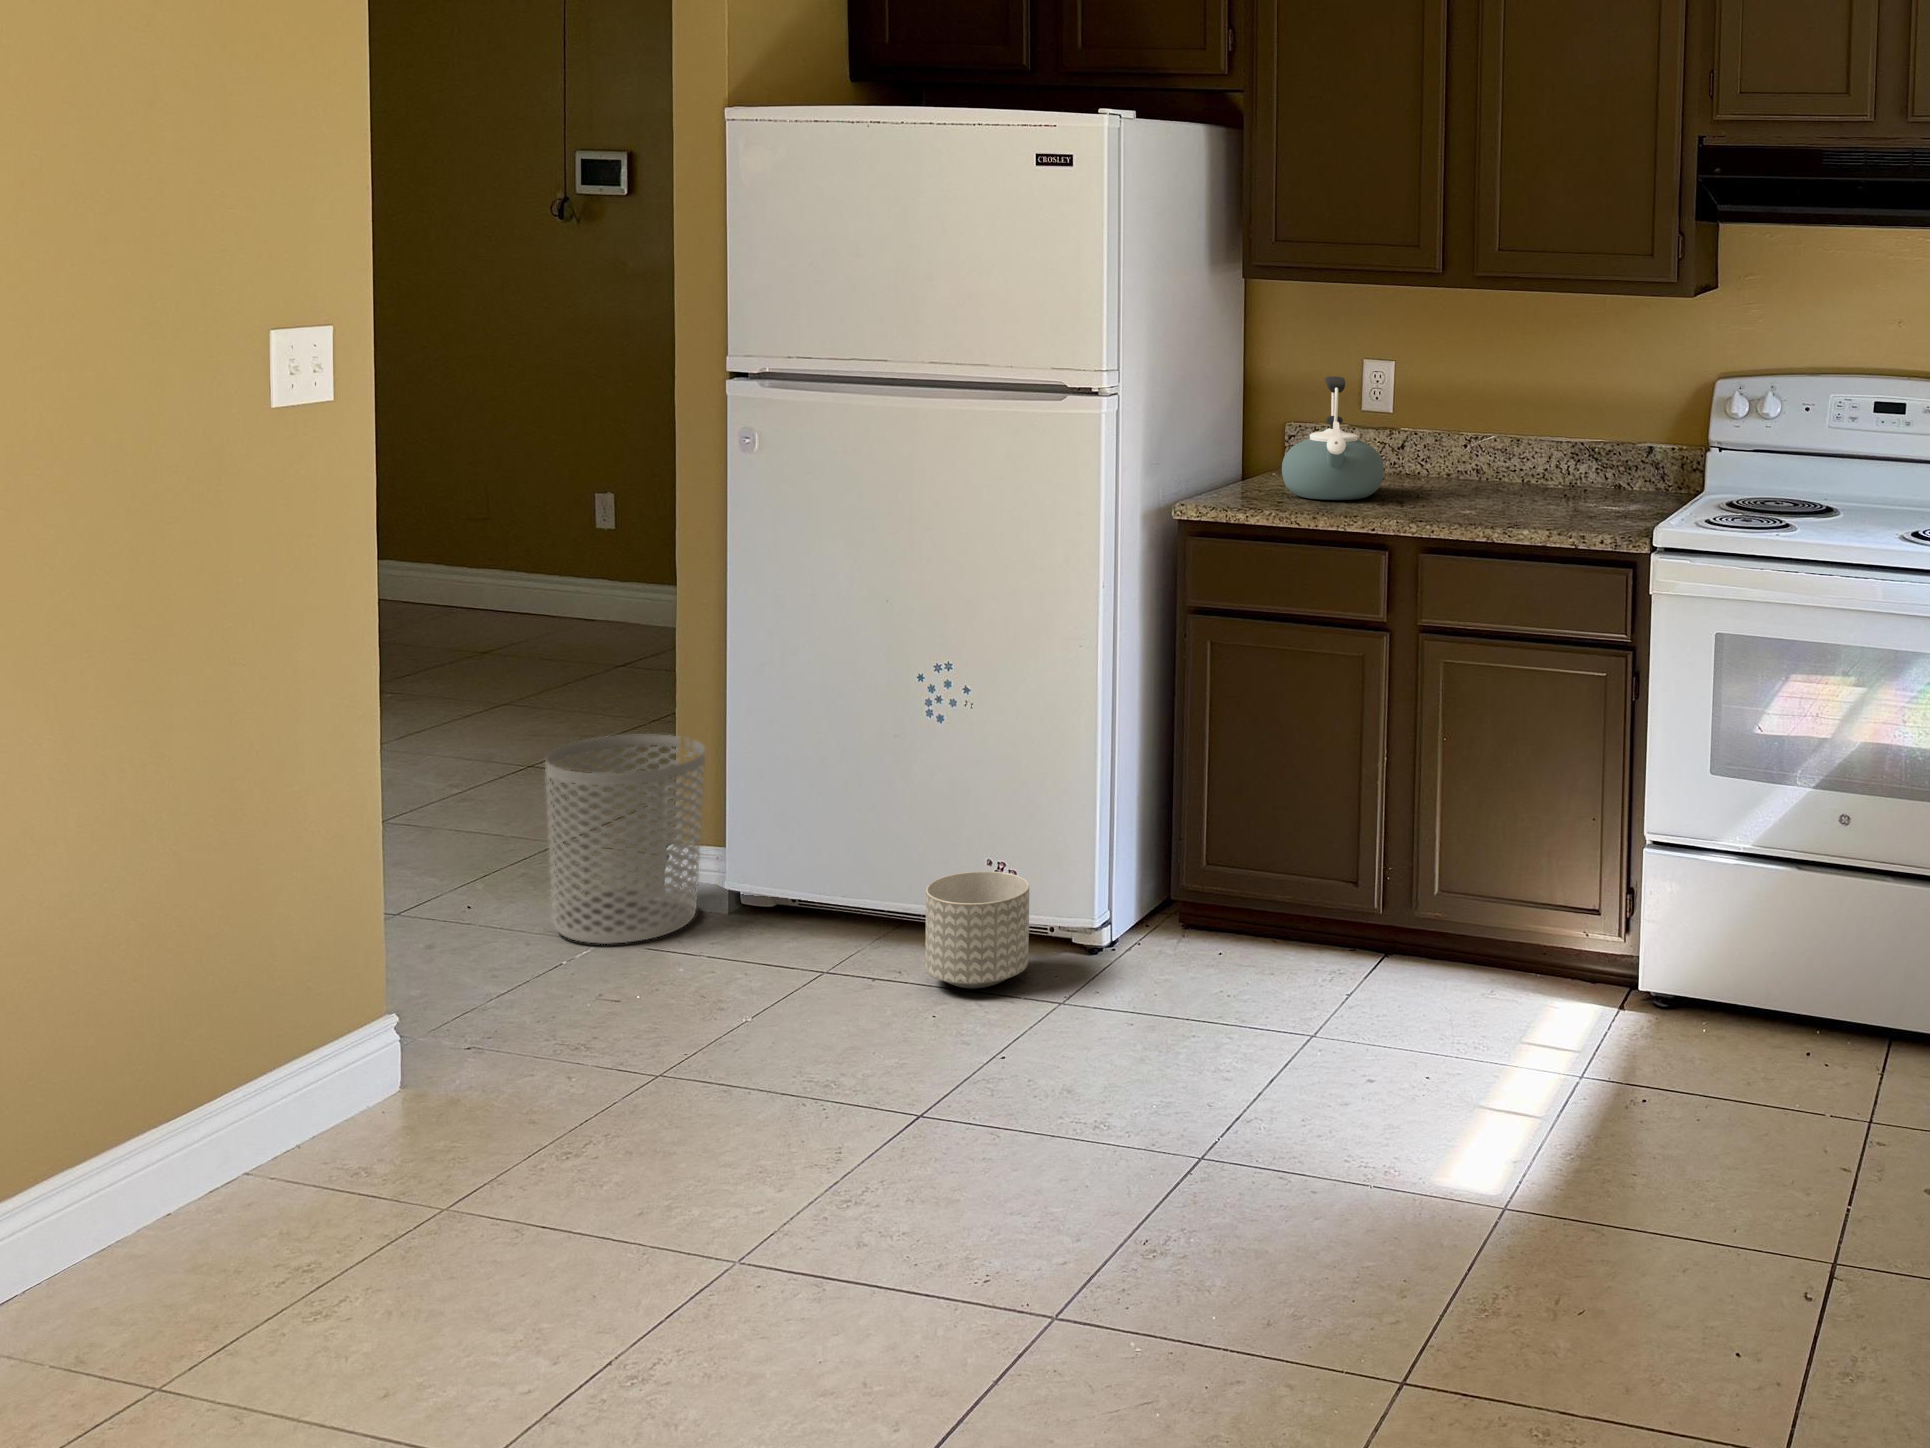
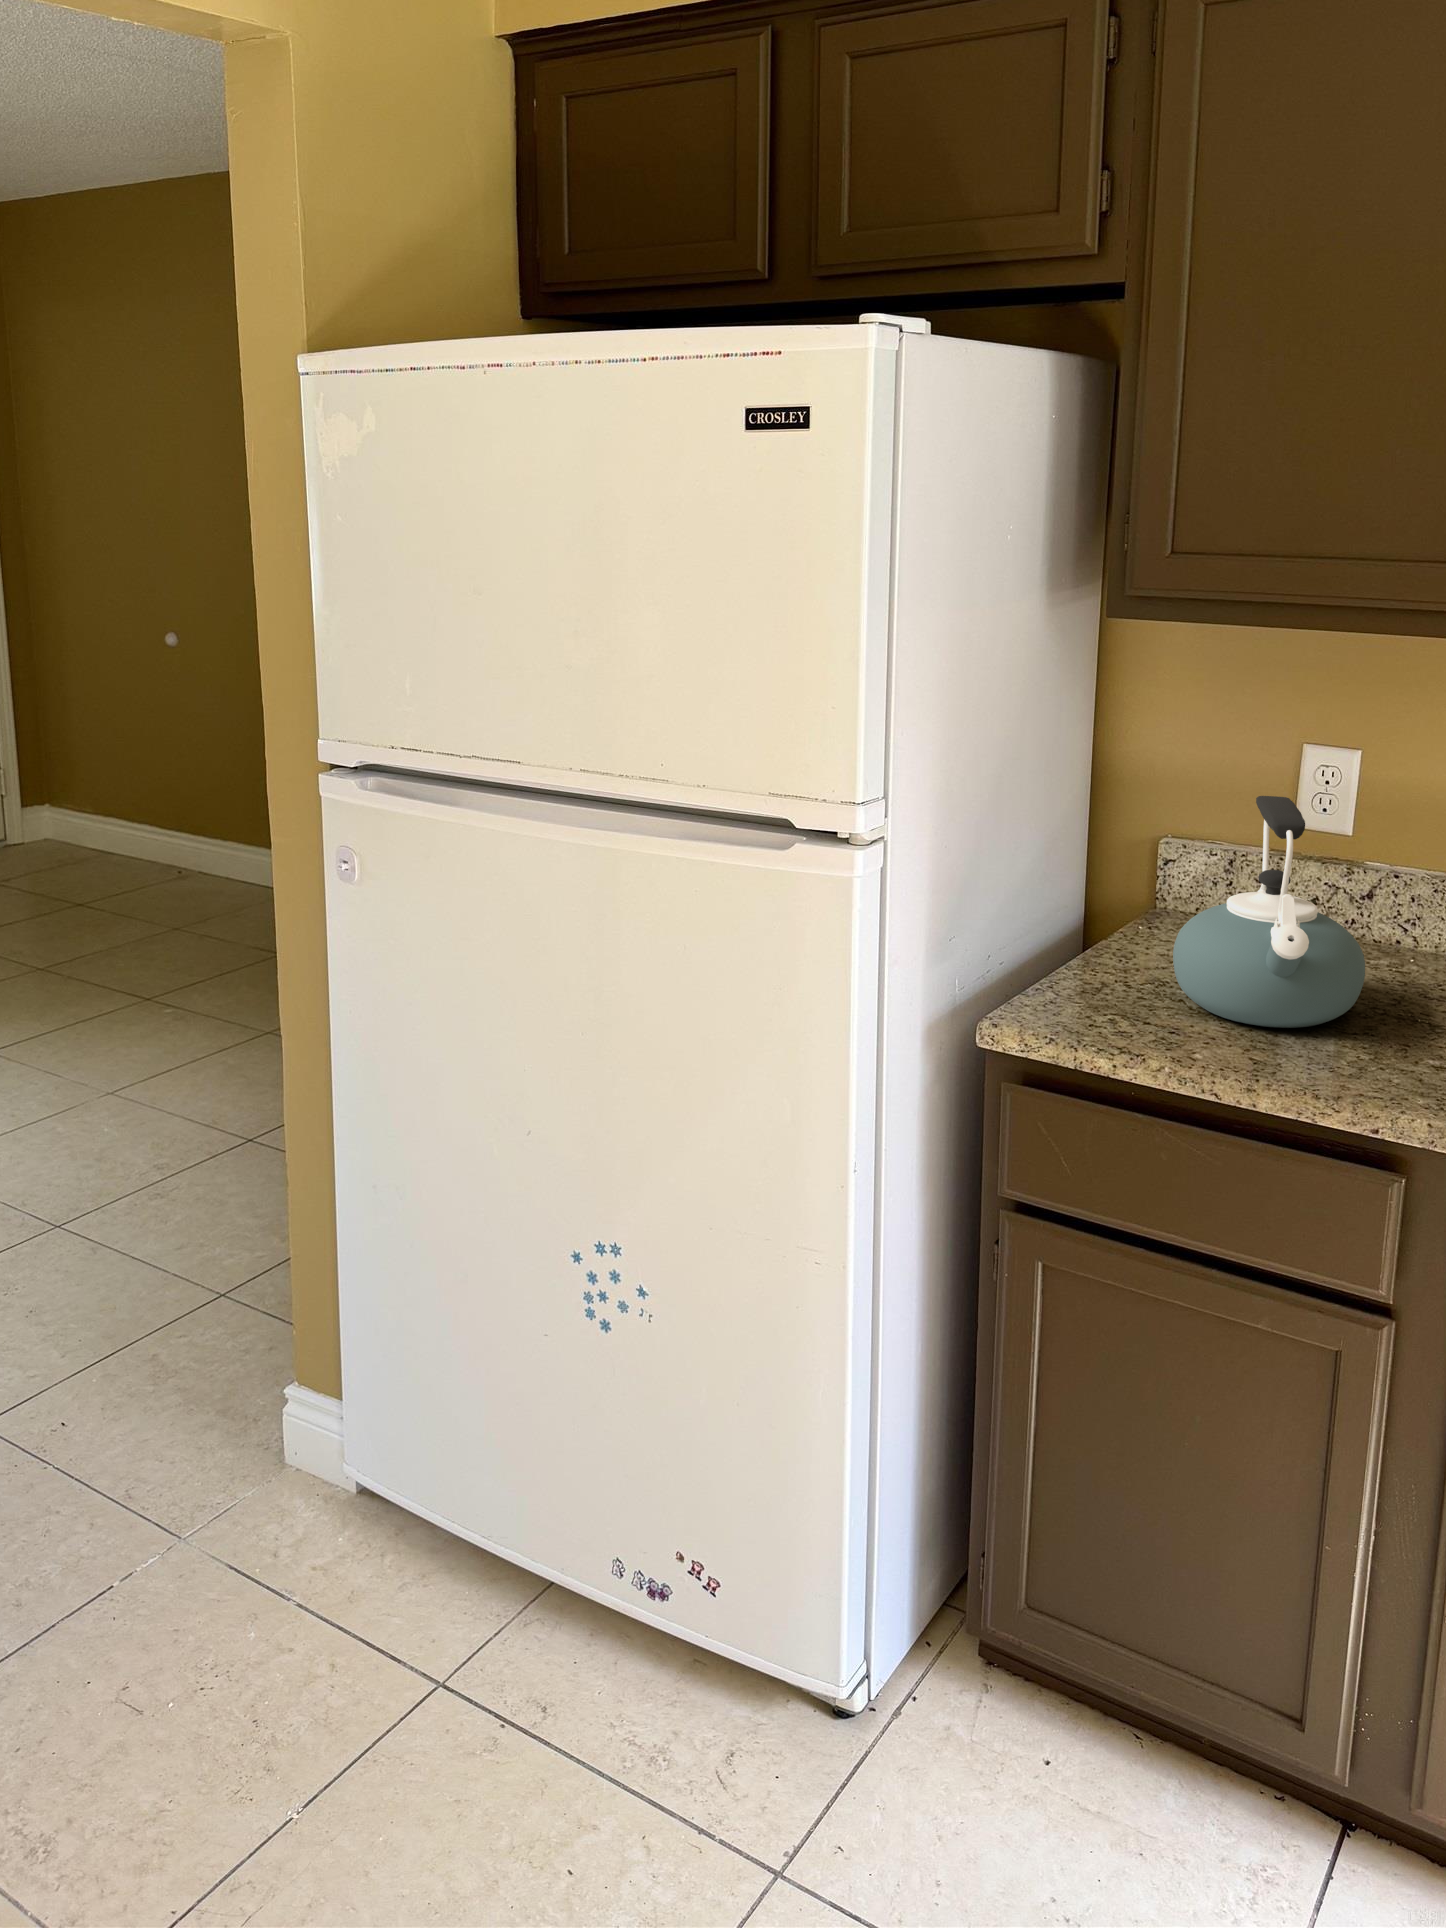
waste bin: present [545,734,705,944] -> none [92,1235,306,1554]
planter: present [925,871,1029,989] -> none [568,1581,732,1814]

